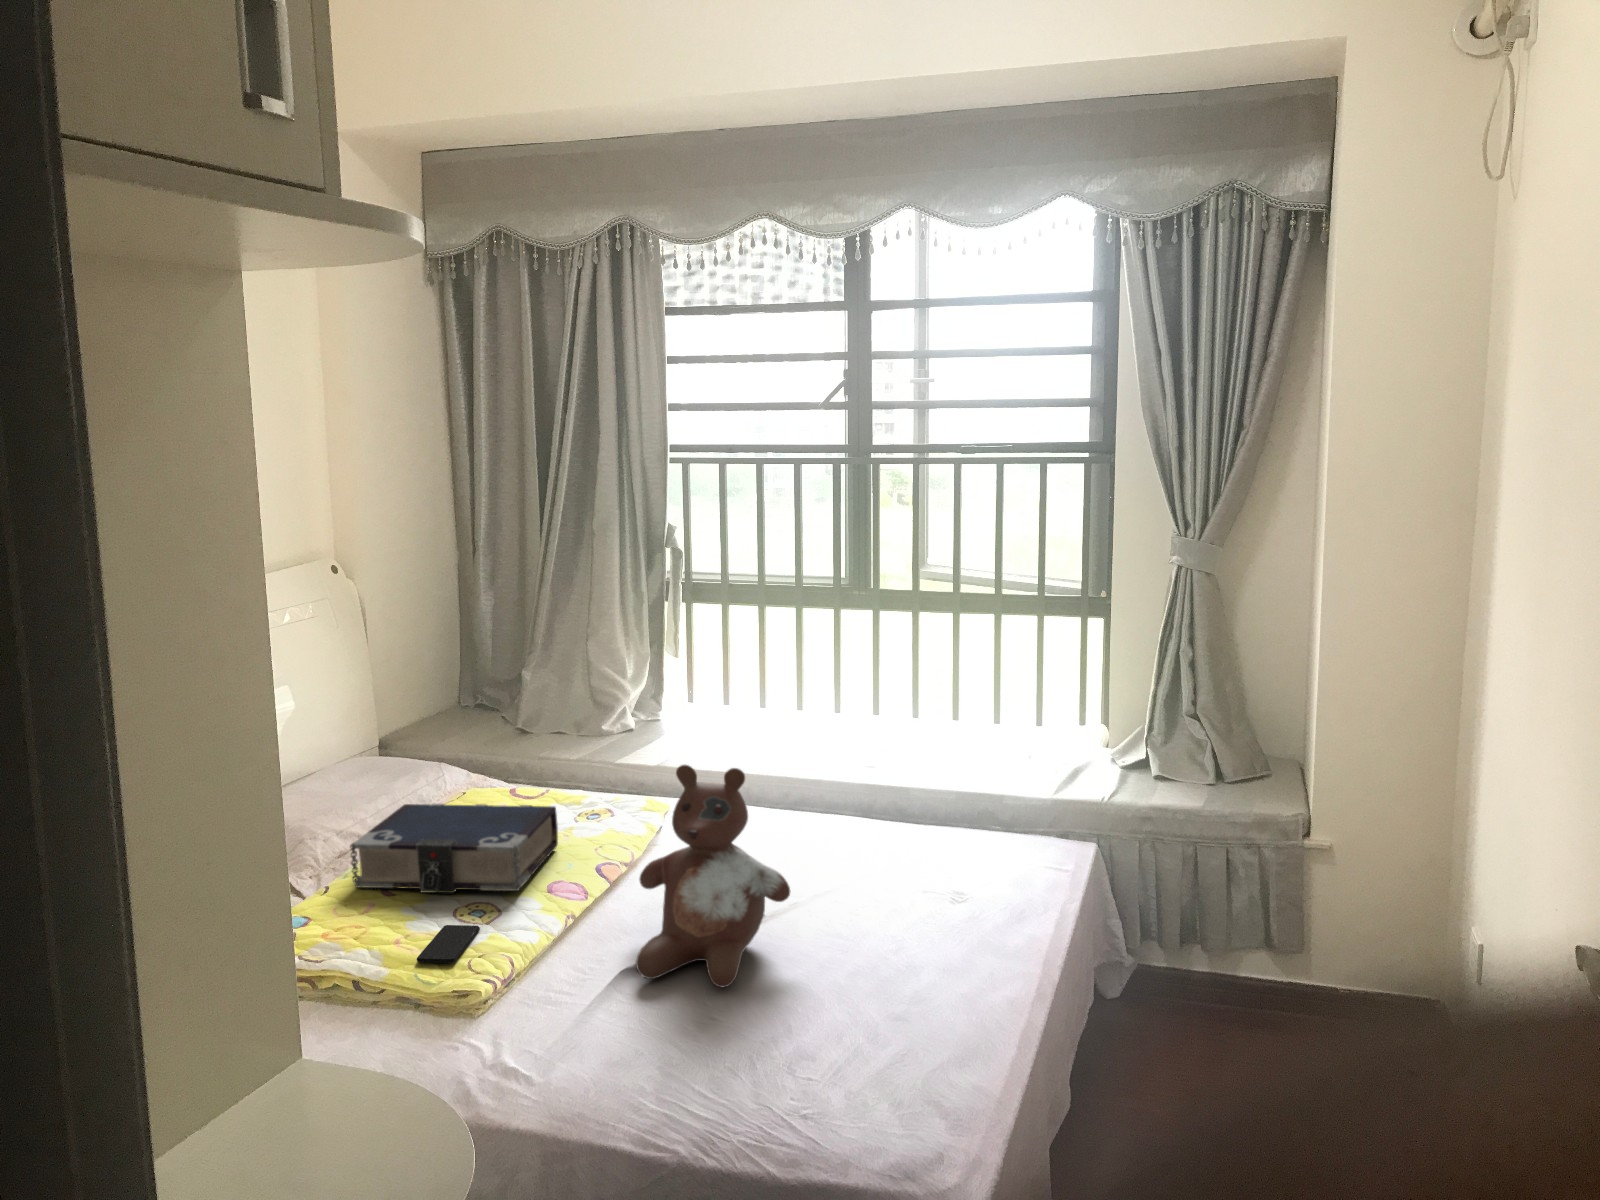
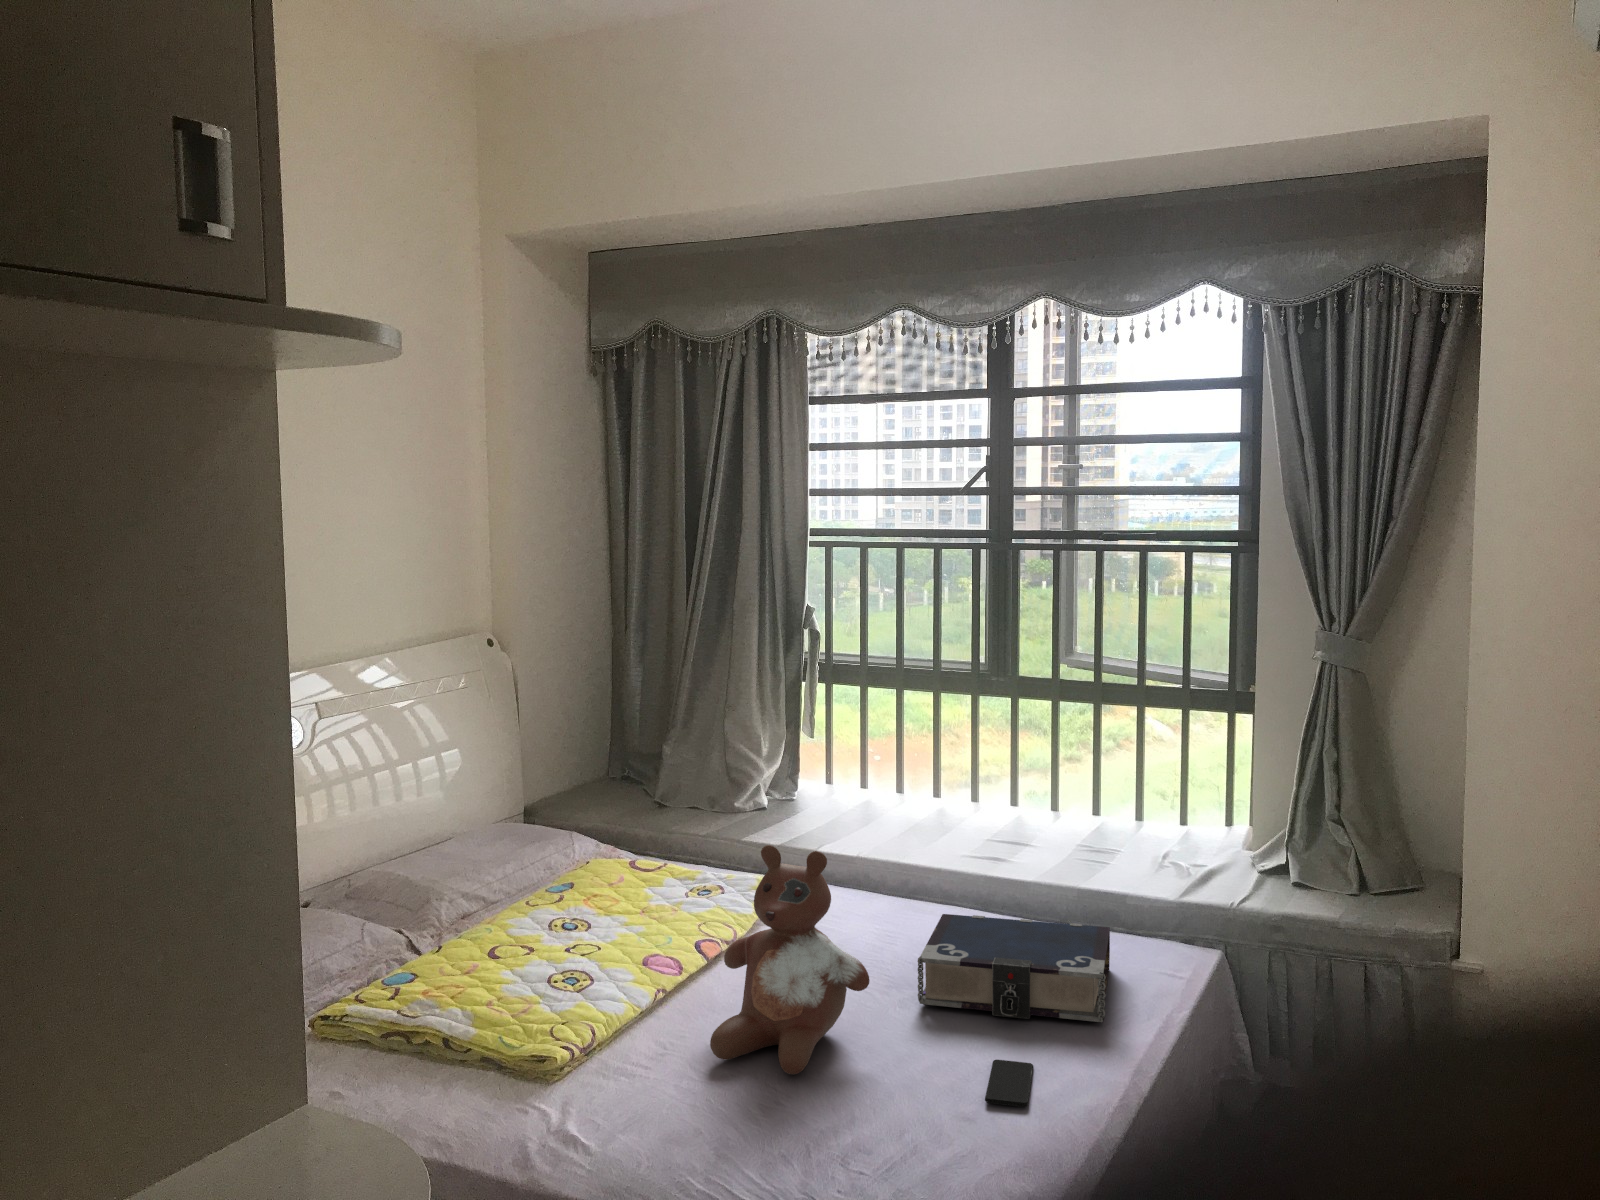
book: present [350,804,558,893] -> present [918,914,1110,1022]
smartphone: present [417,925,480,963] -> present [985,1060,1033,1107]

